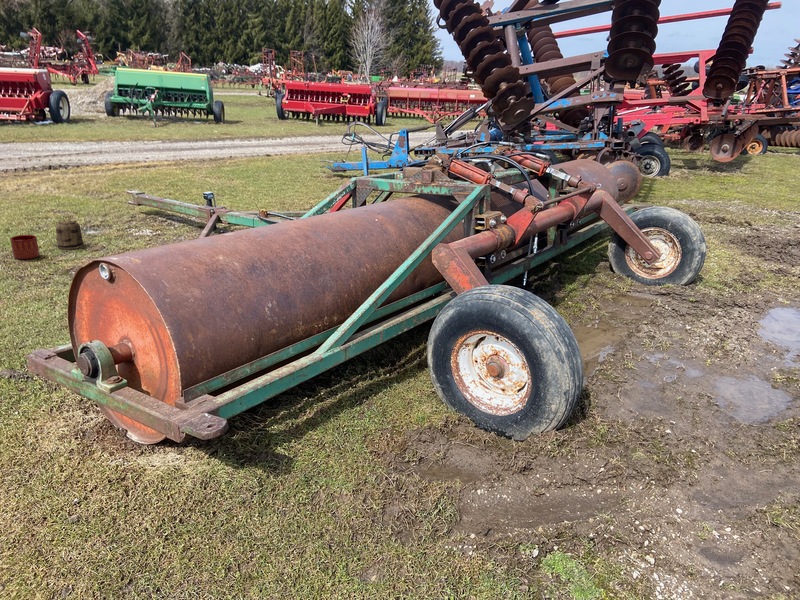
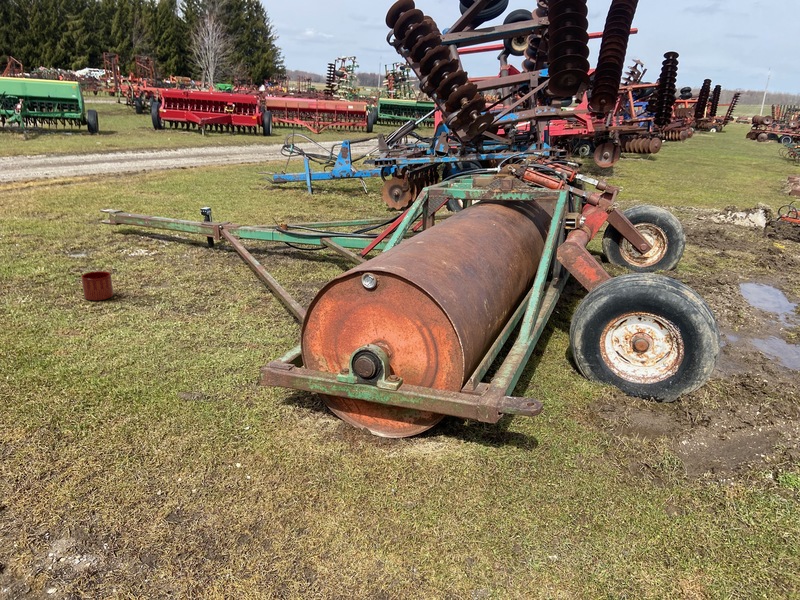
basket: present [56,216,84,249] -> none [116,245,147,285]

